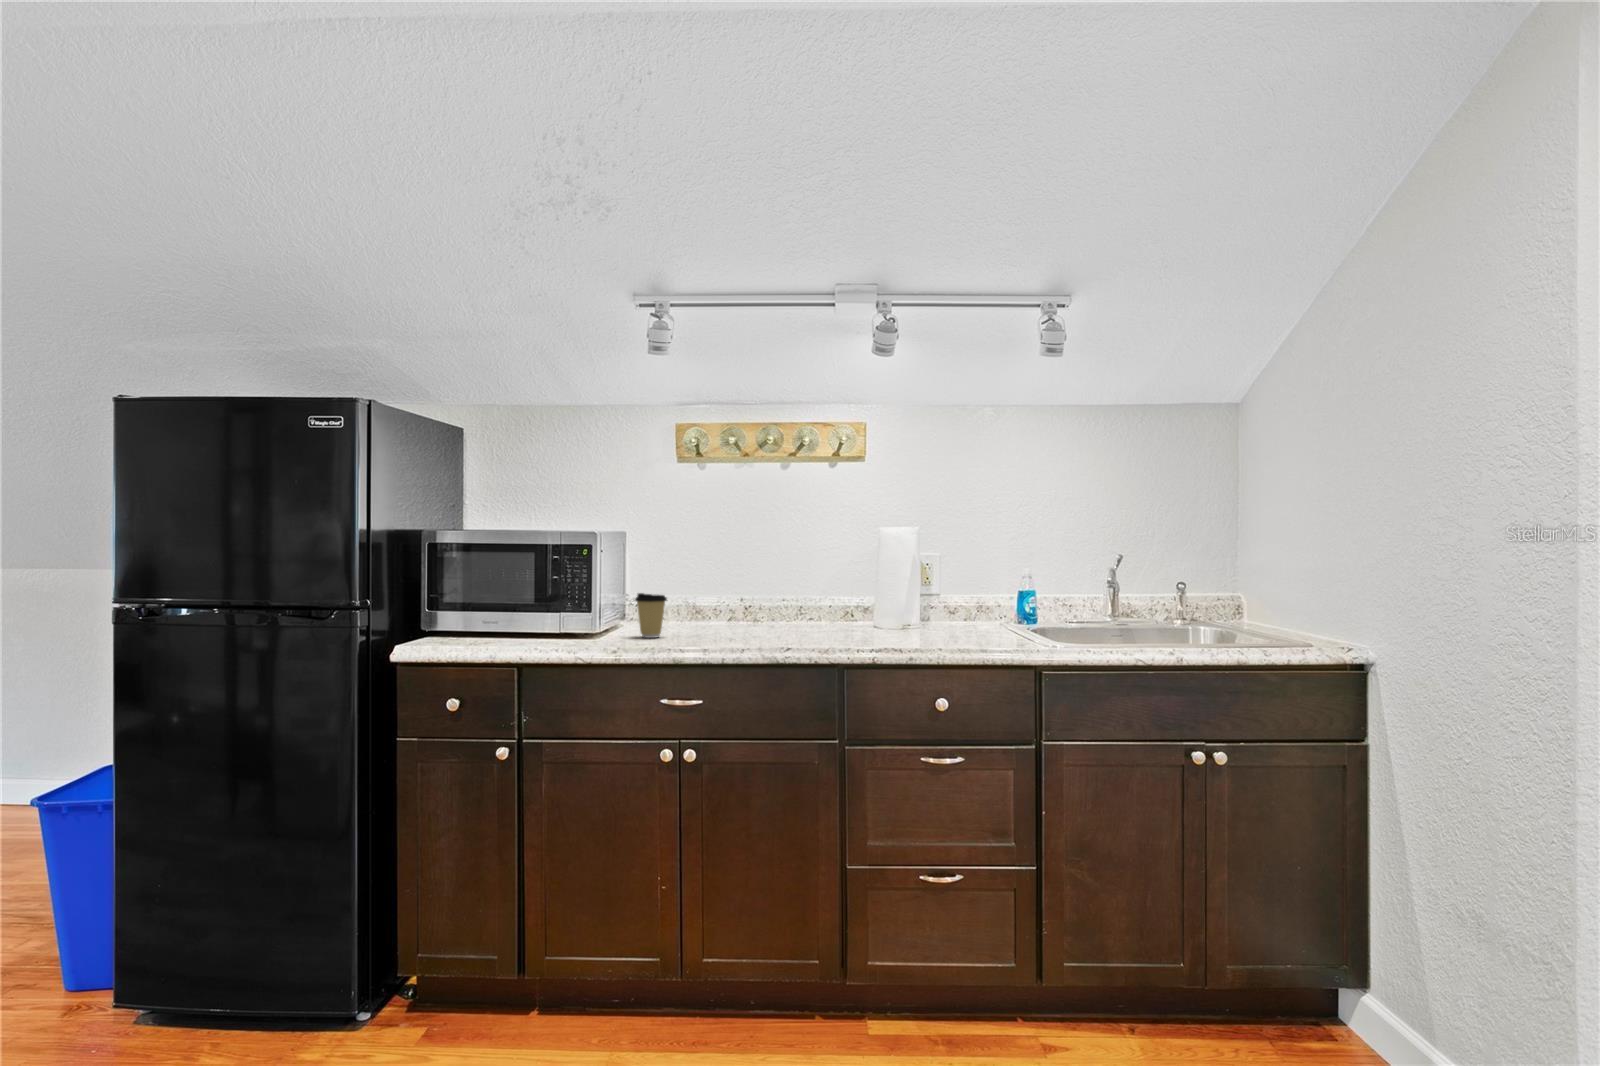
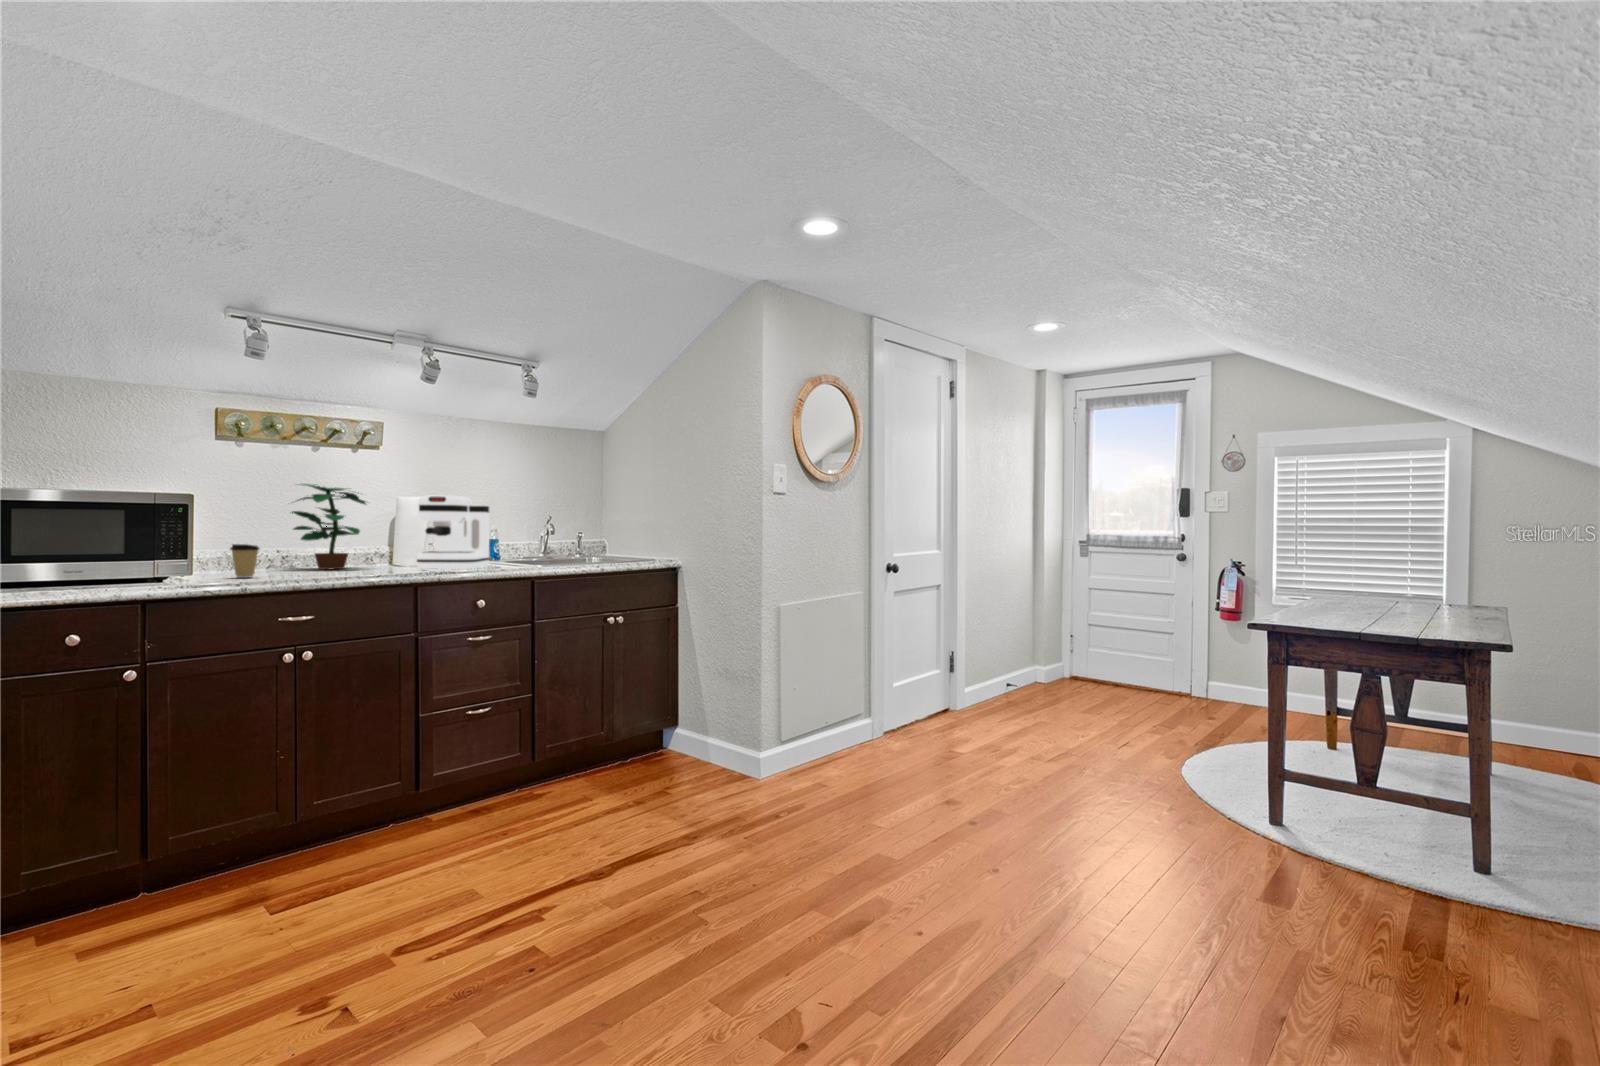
potted plant: none [751,513,845,626] -> present [292,484,366,570]
coffee maker: none [880,522,993,640] -> present [417,495,489,570]

